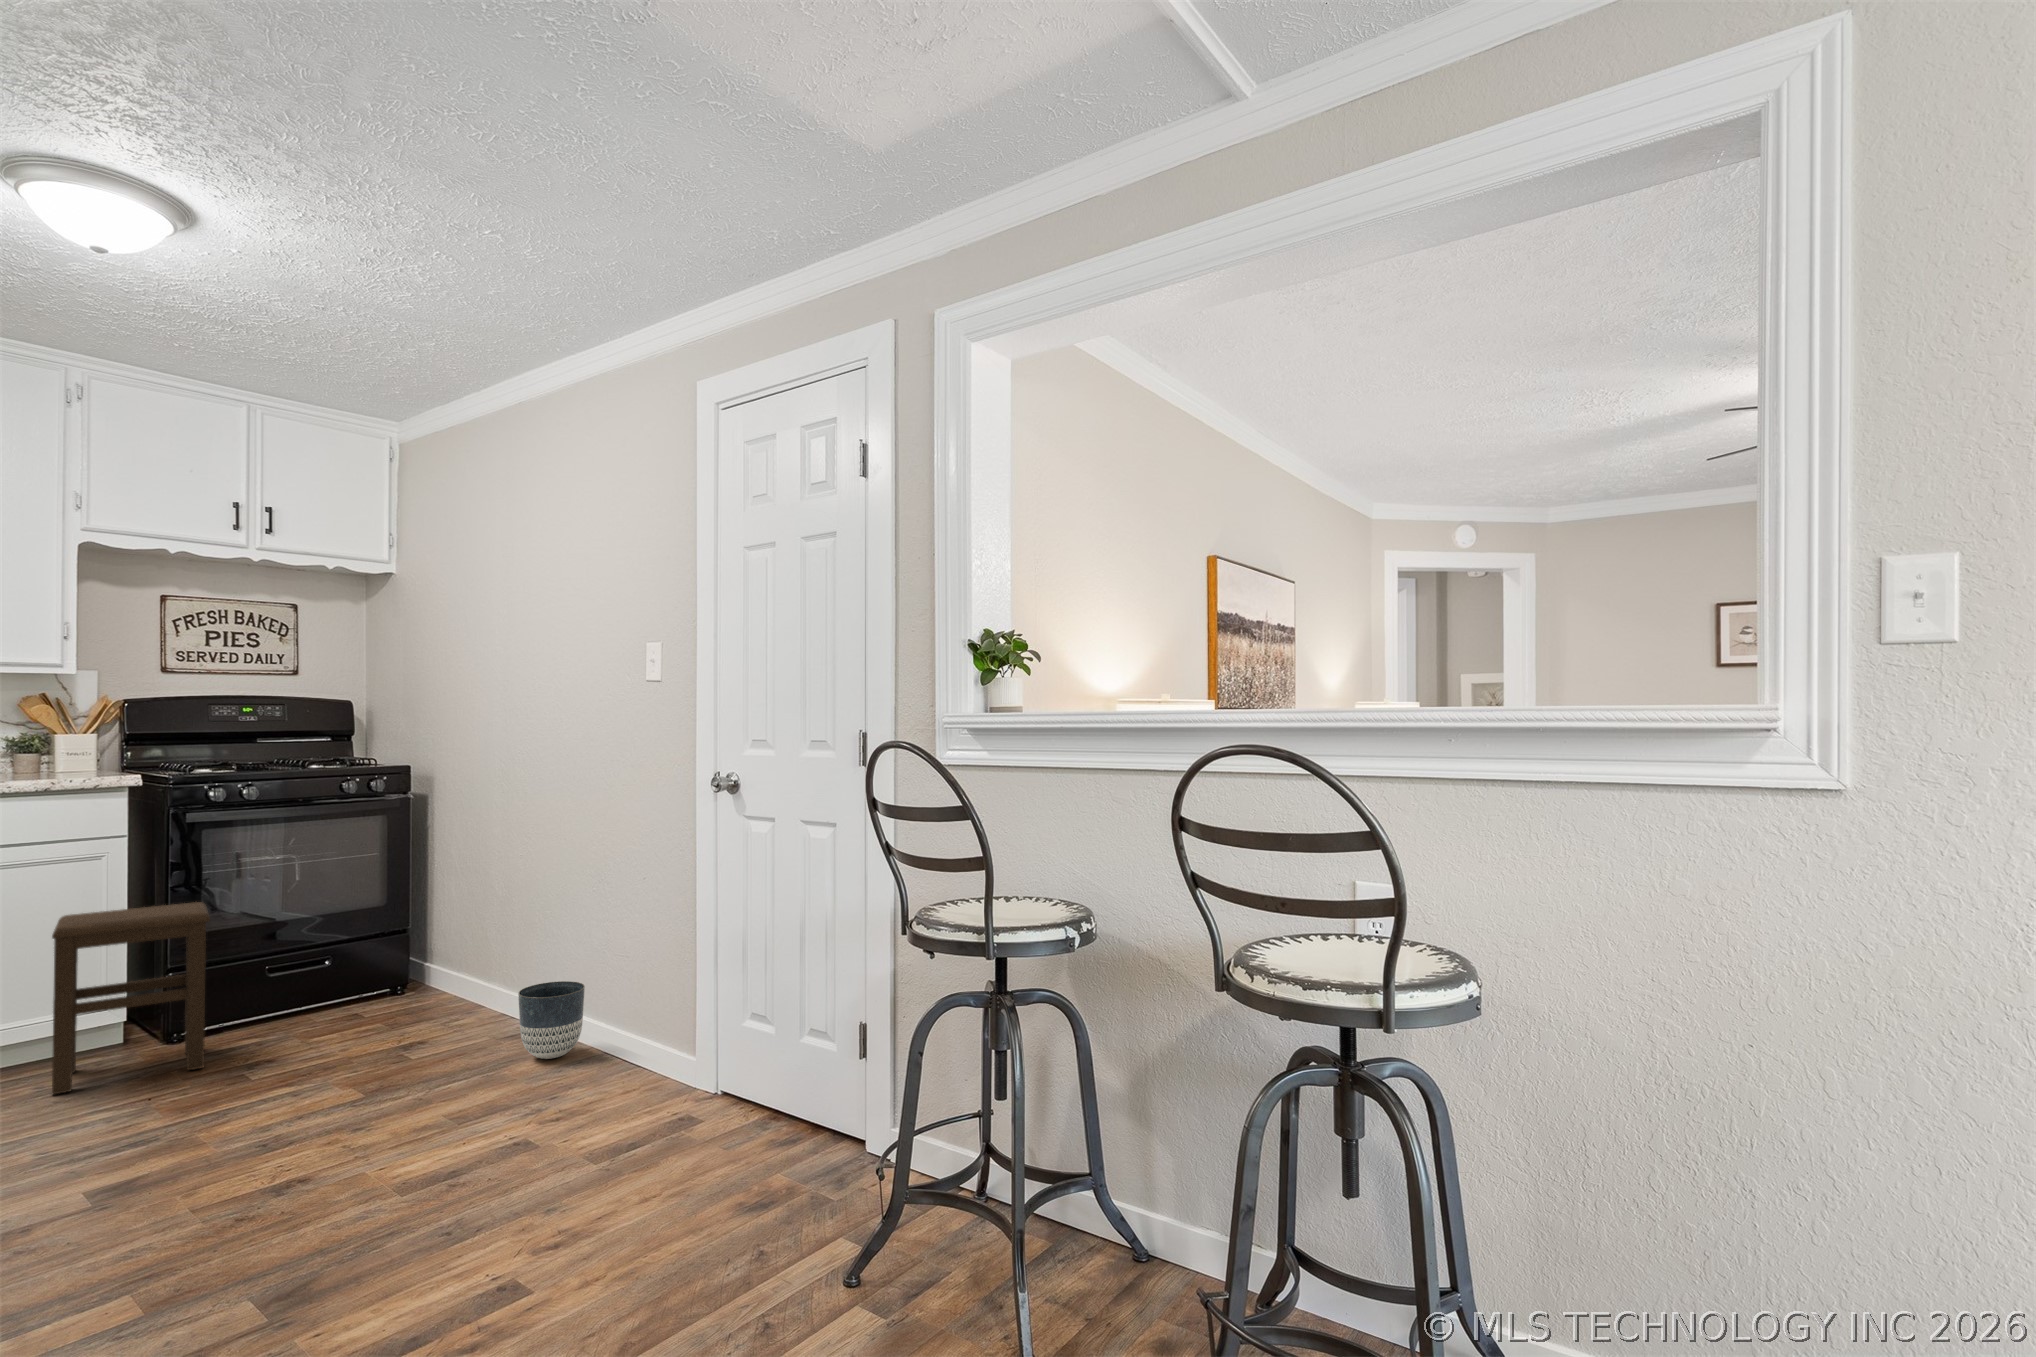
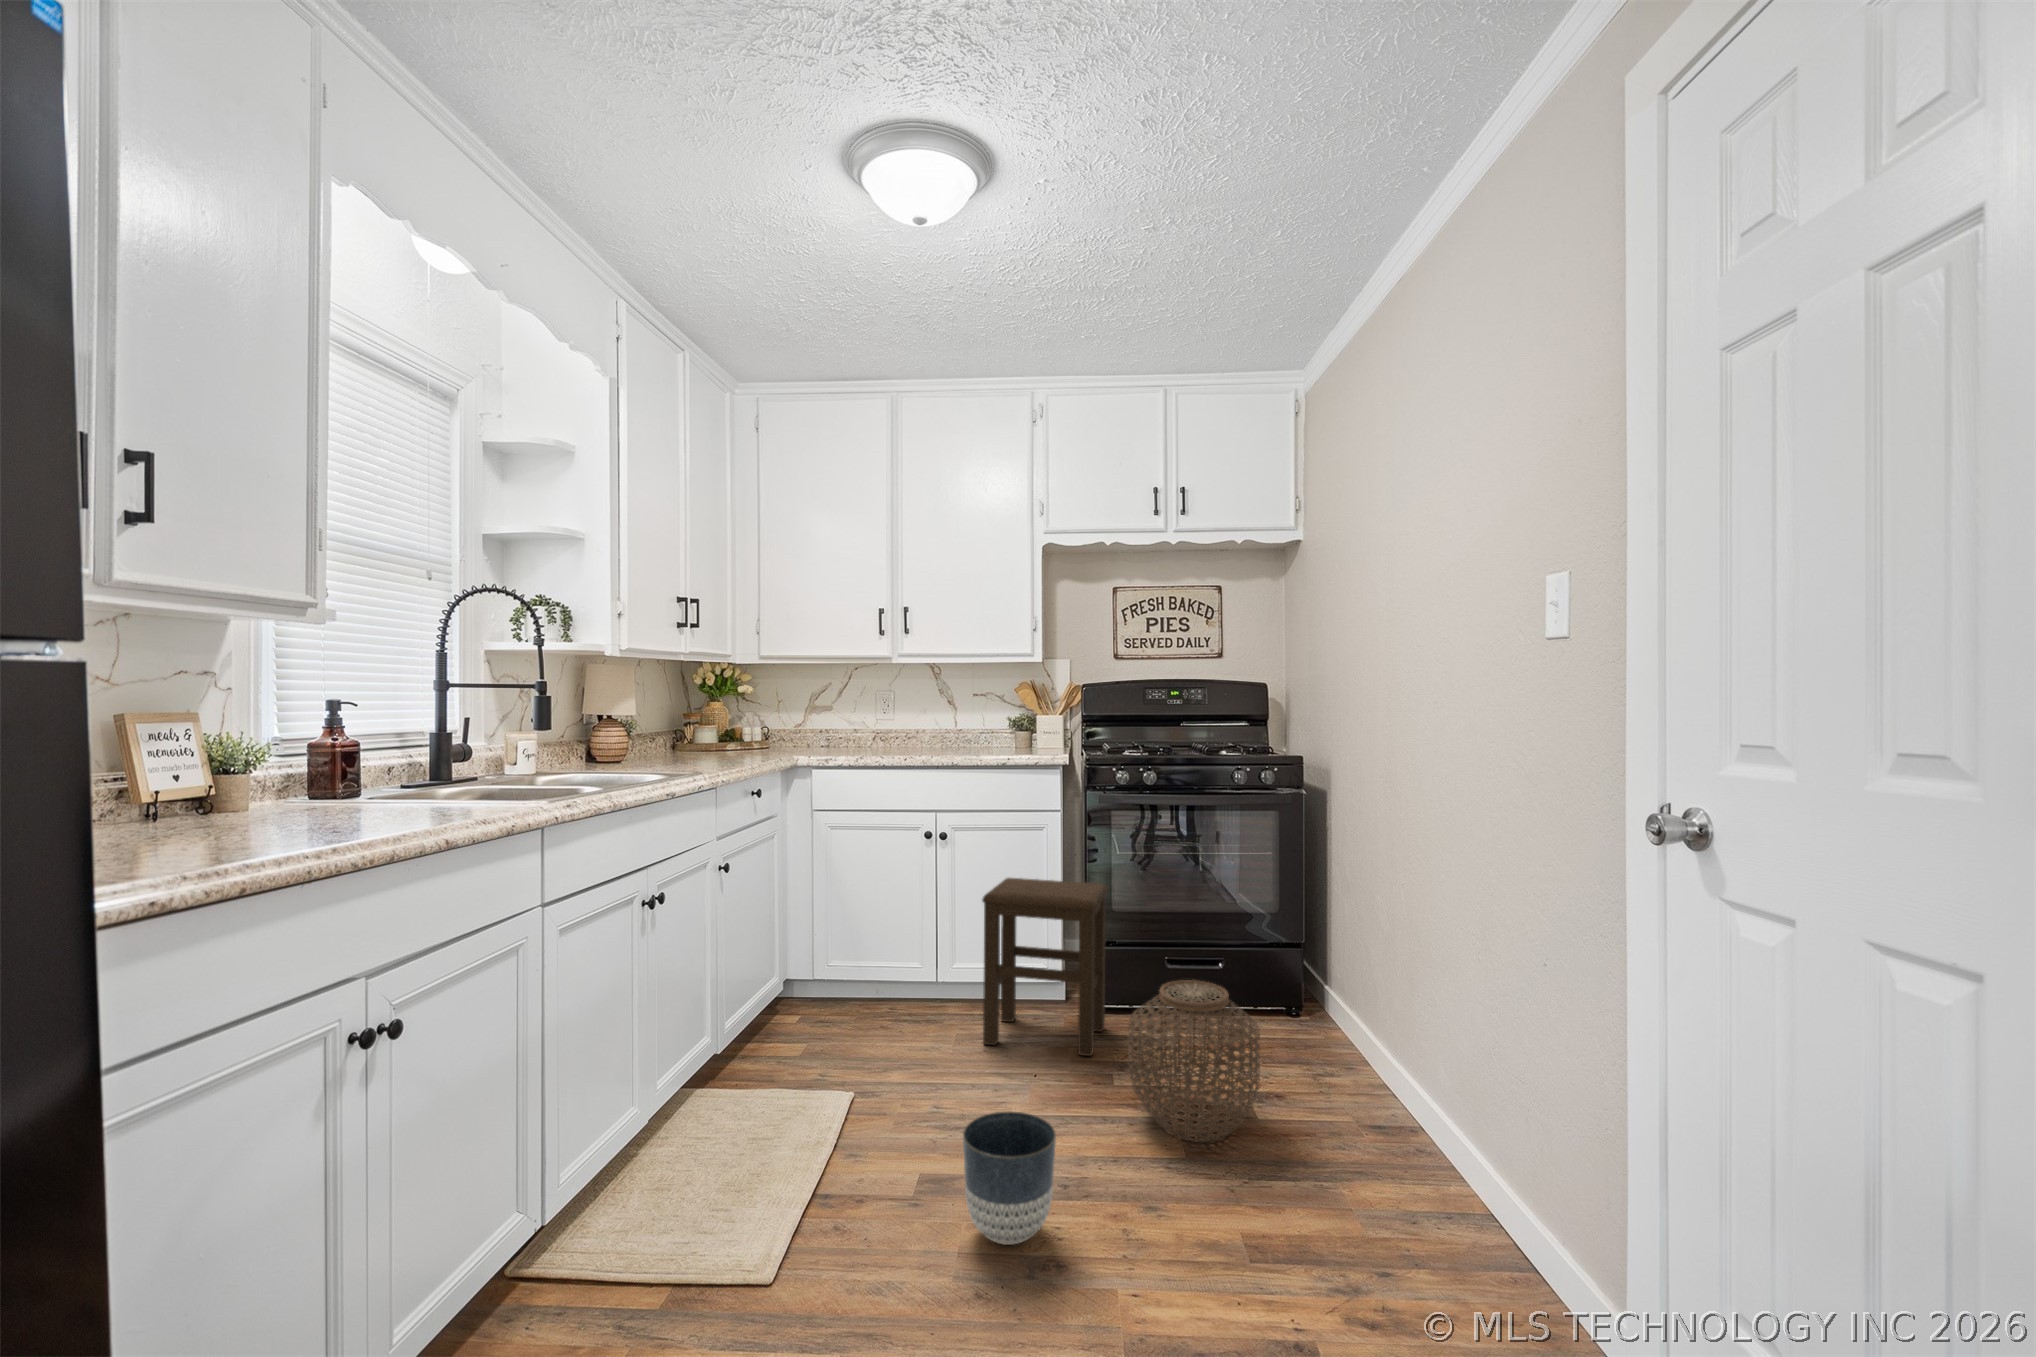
woven basket: none [278,953,410,1085] -> present [1128,980,1260,1142]
planter: present [518,981,585,1059] -> present [963,1111,1056,1245]

